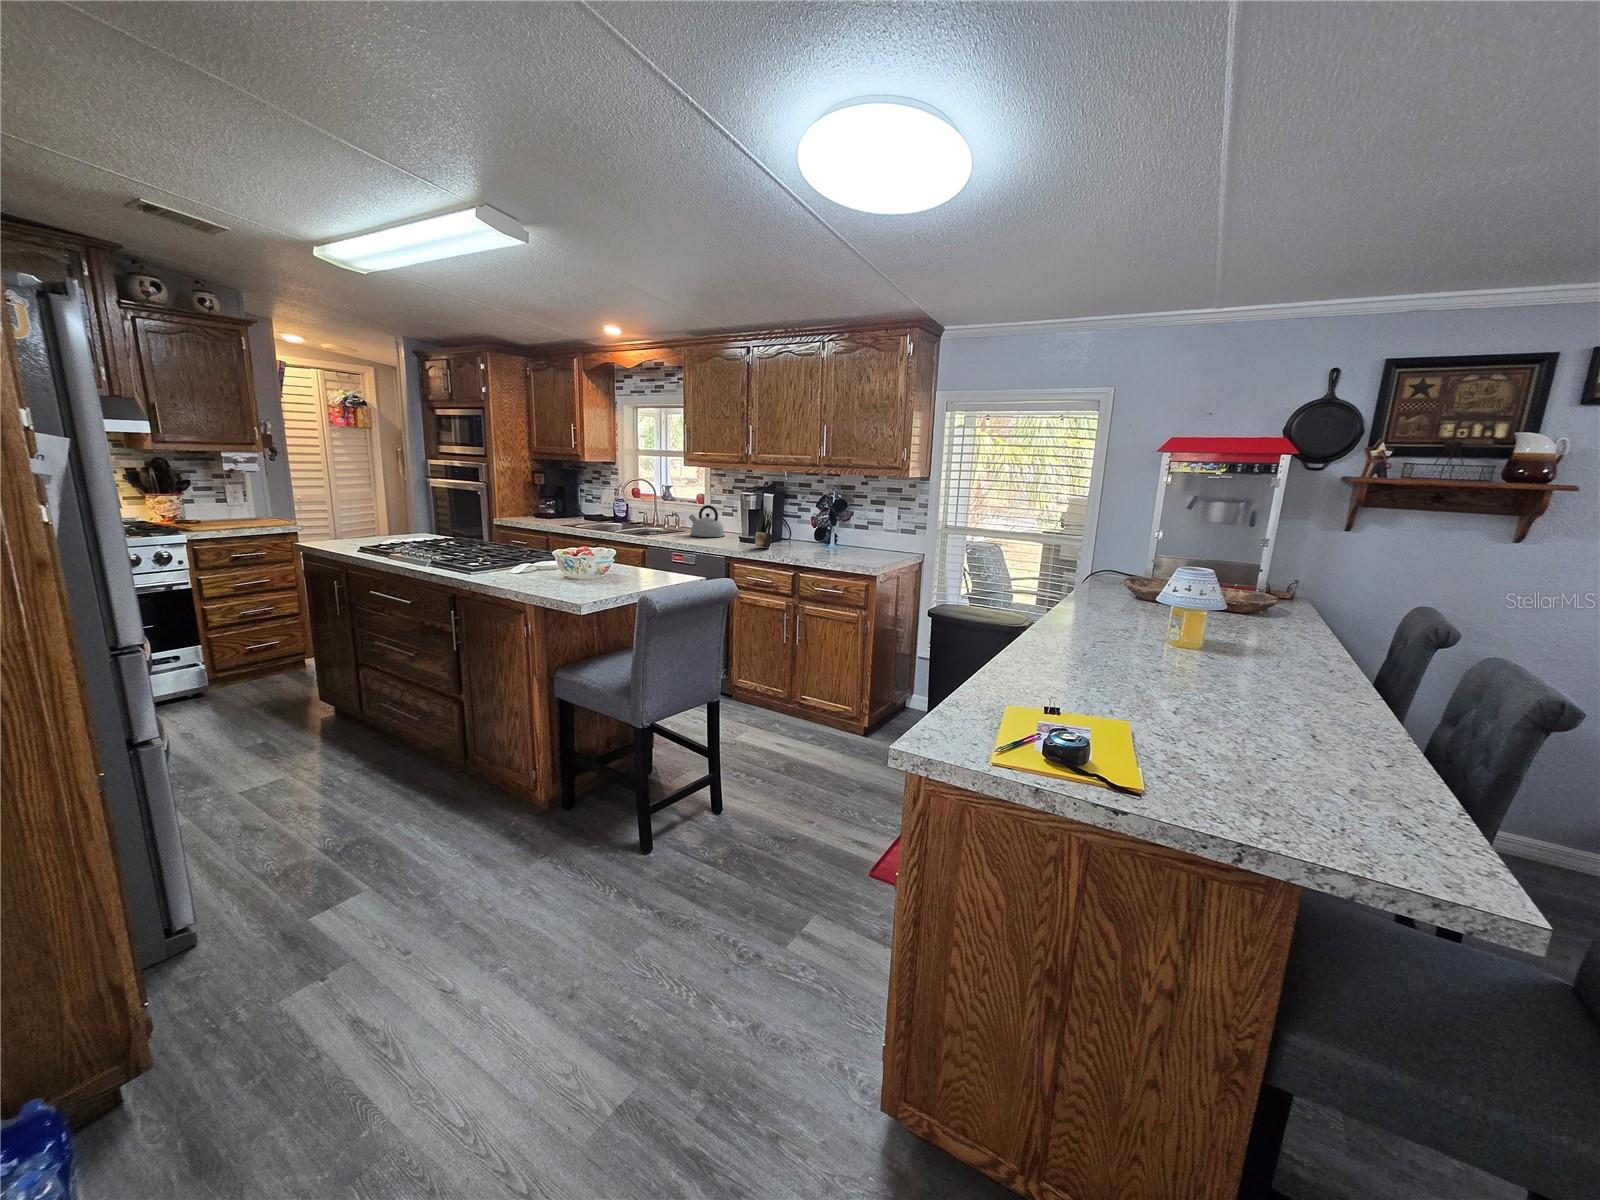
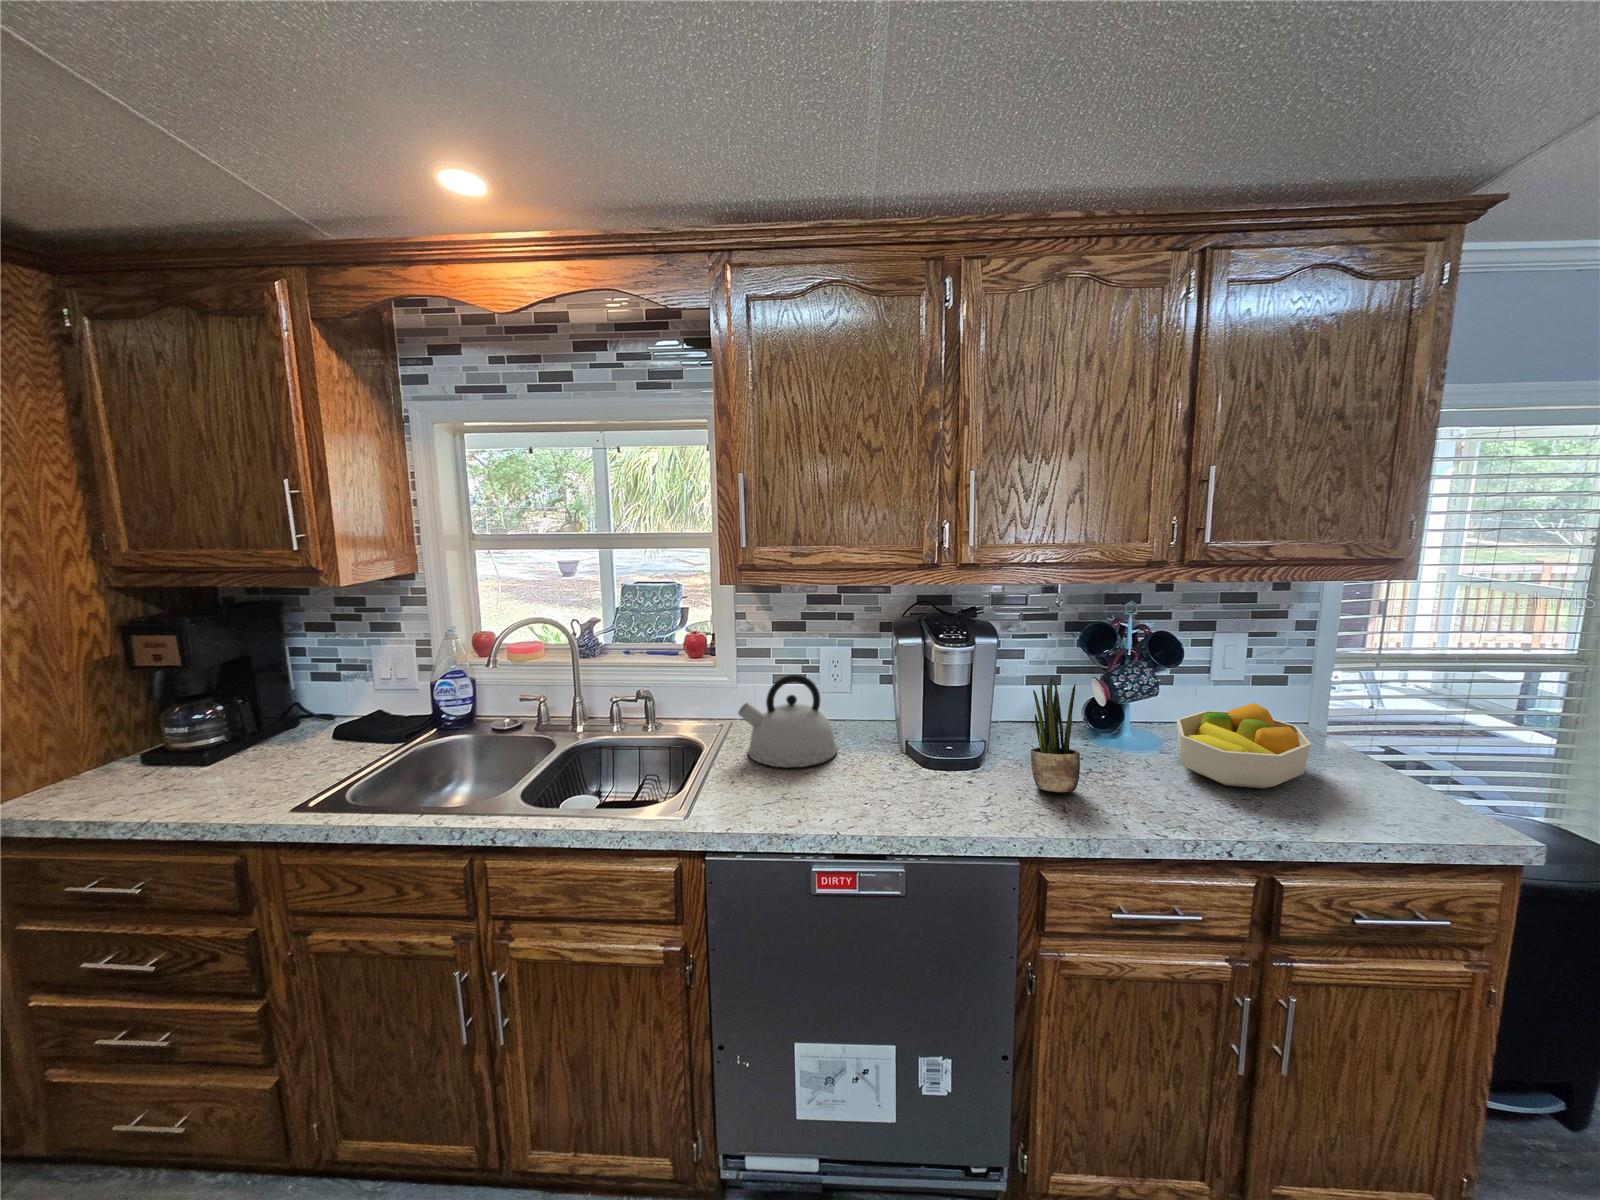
fruit bowl: none [812,530,870,556] -> present [1177,703,1311,788]

